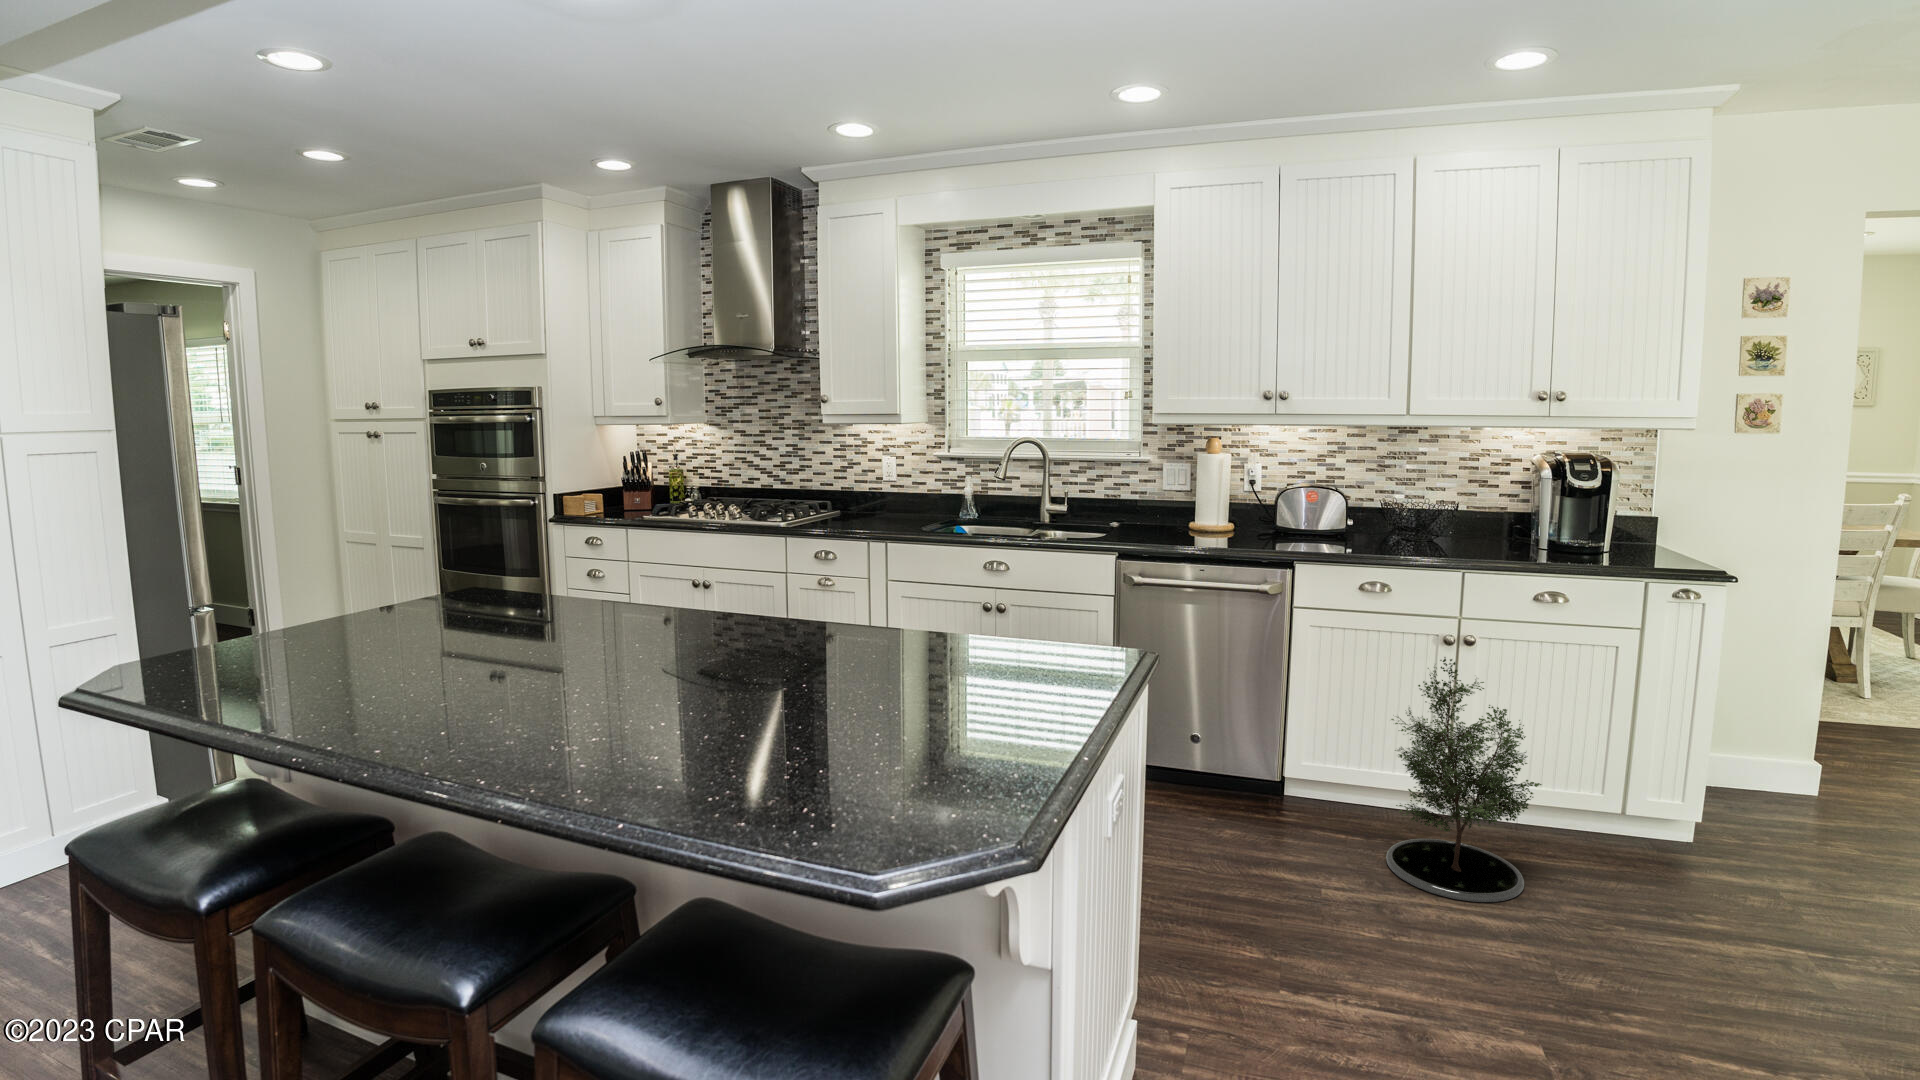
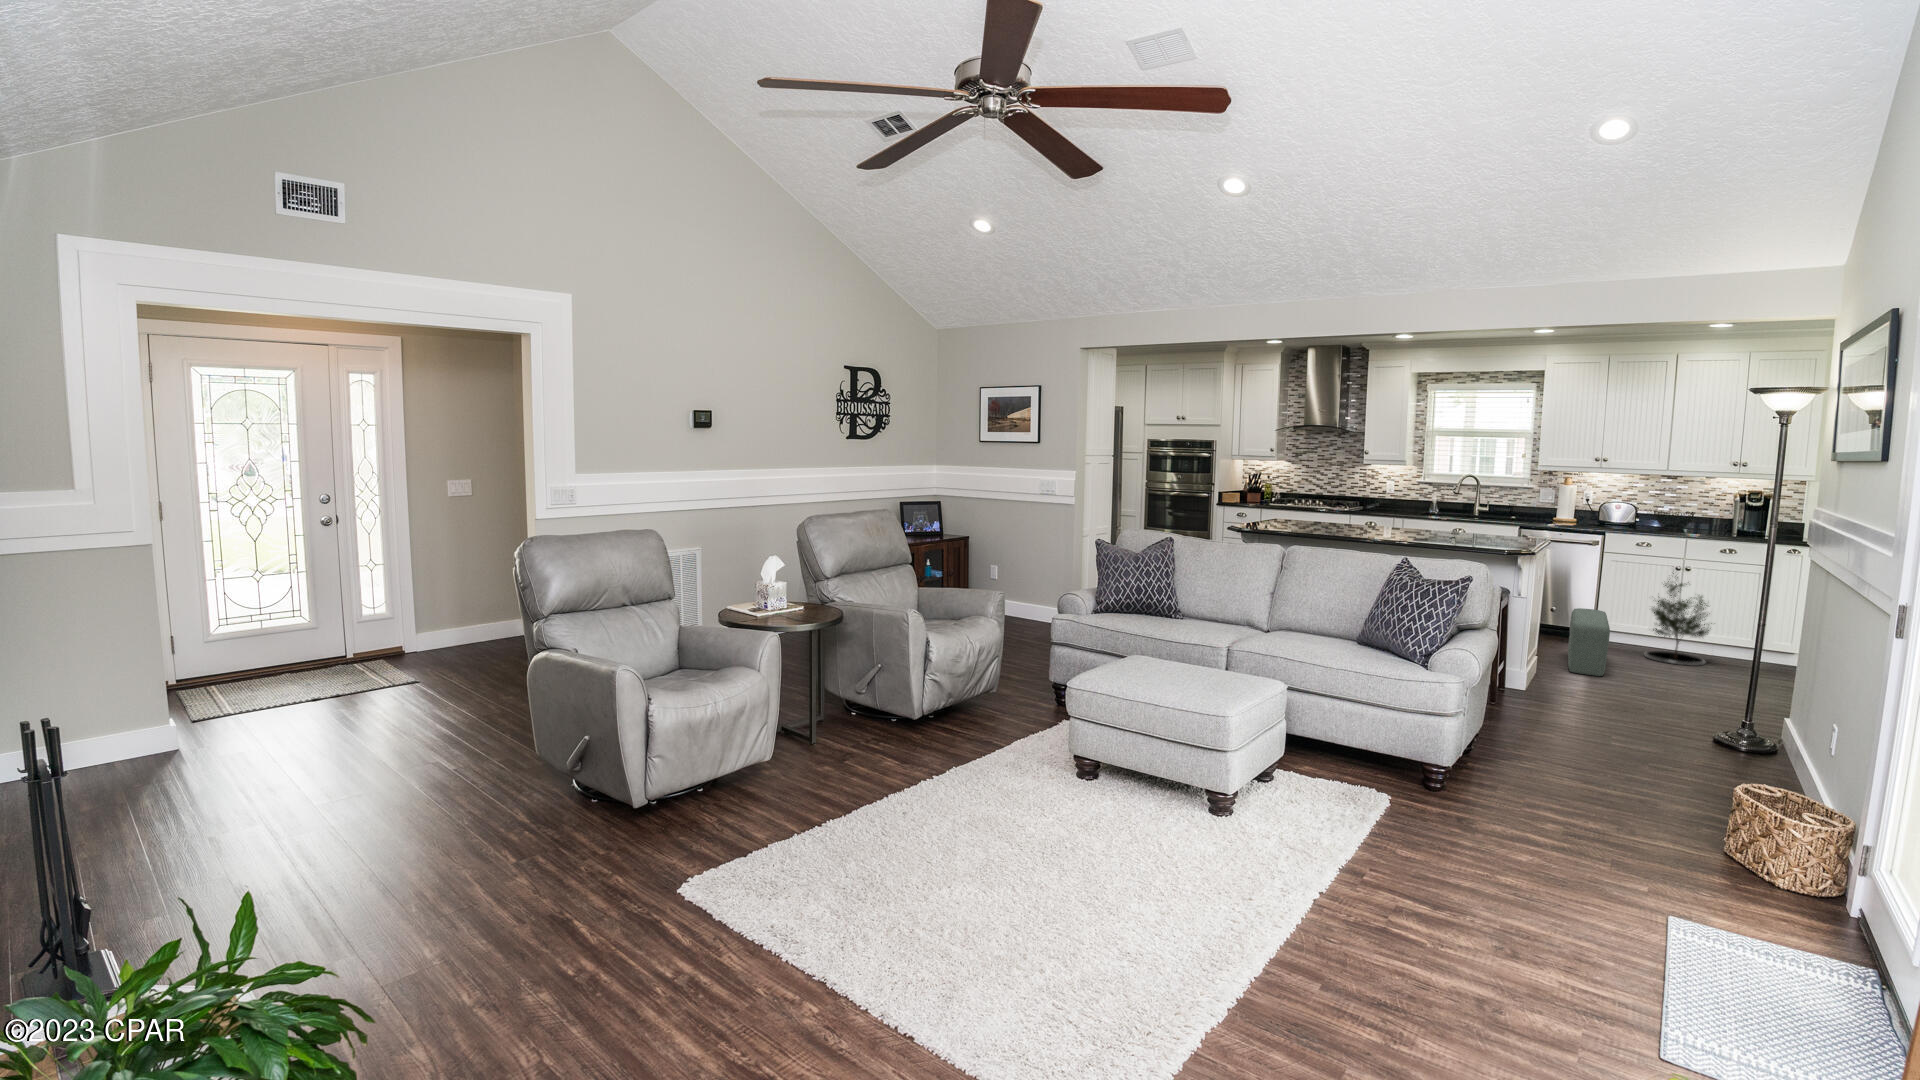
pouf: none [1217,771,1322,1035] -> present [1568,608,1610,676]

